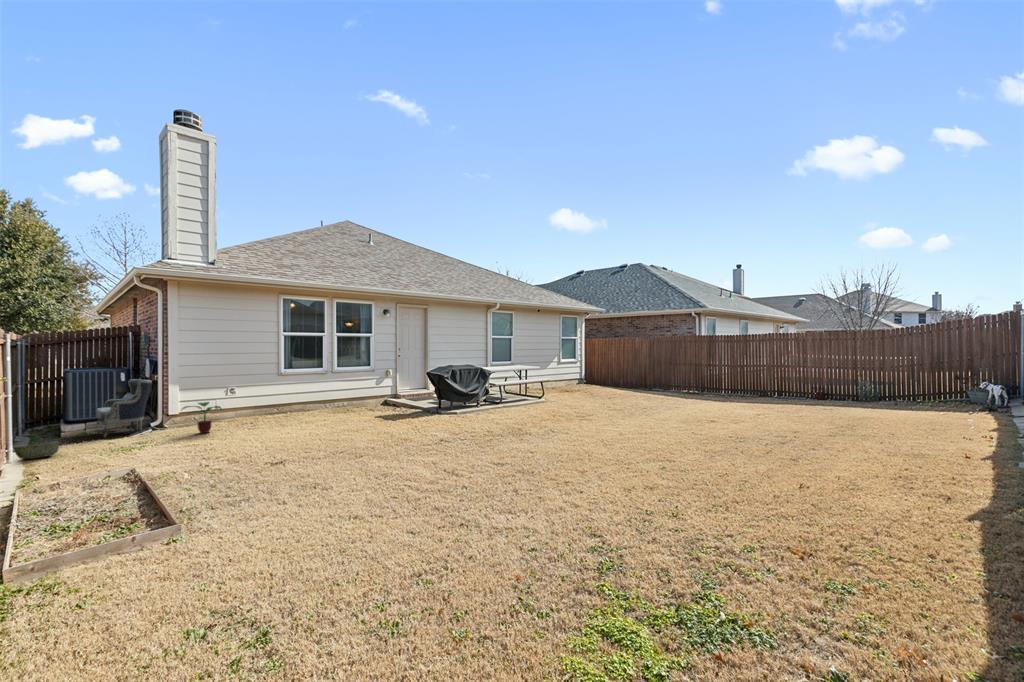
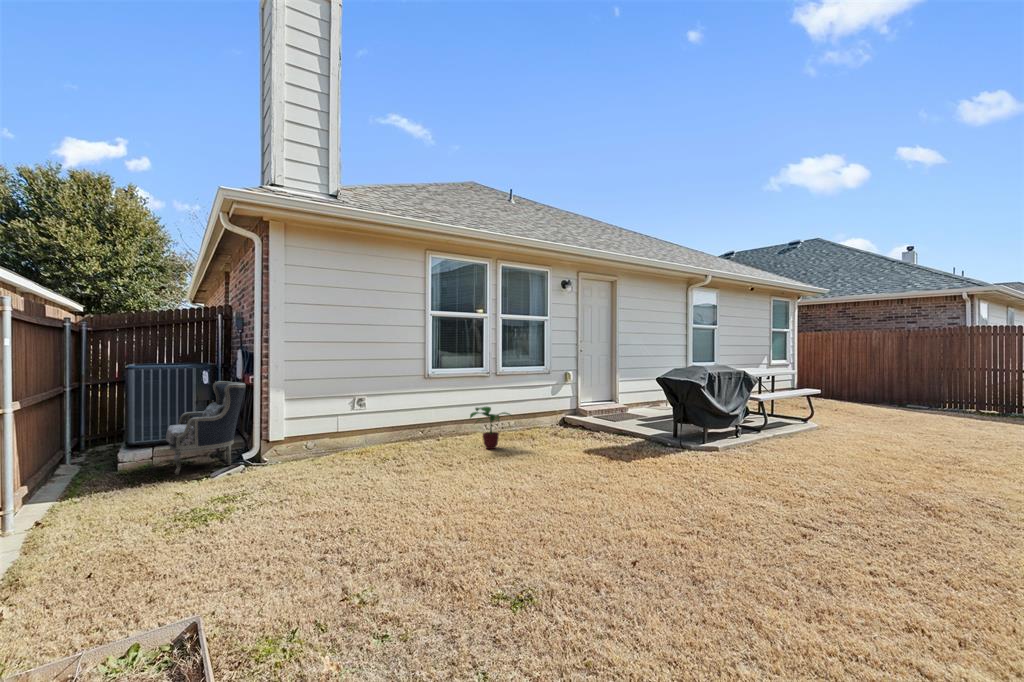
potted plant: present [182,402,221,433] -> present [470,407,512,449]
woven basket: present [14,441,59,459] -> none [9,492,92,528]

